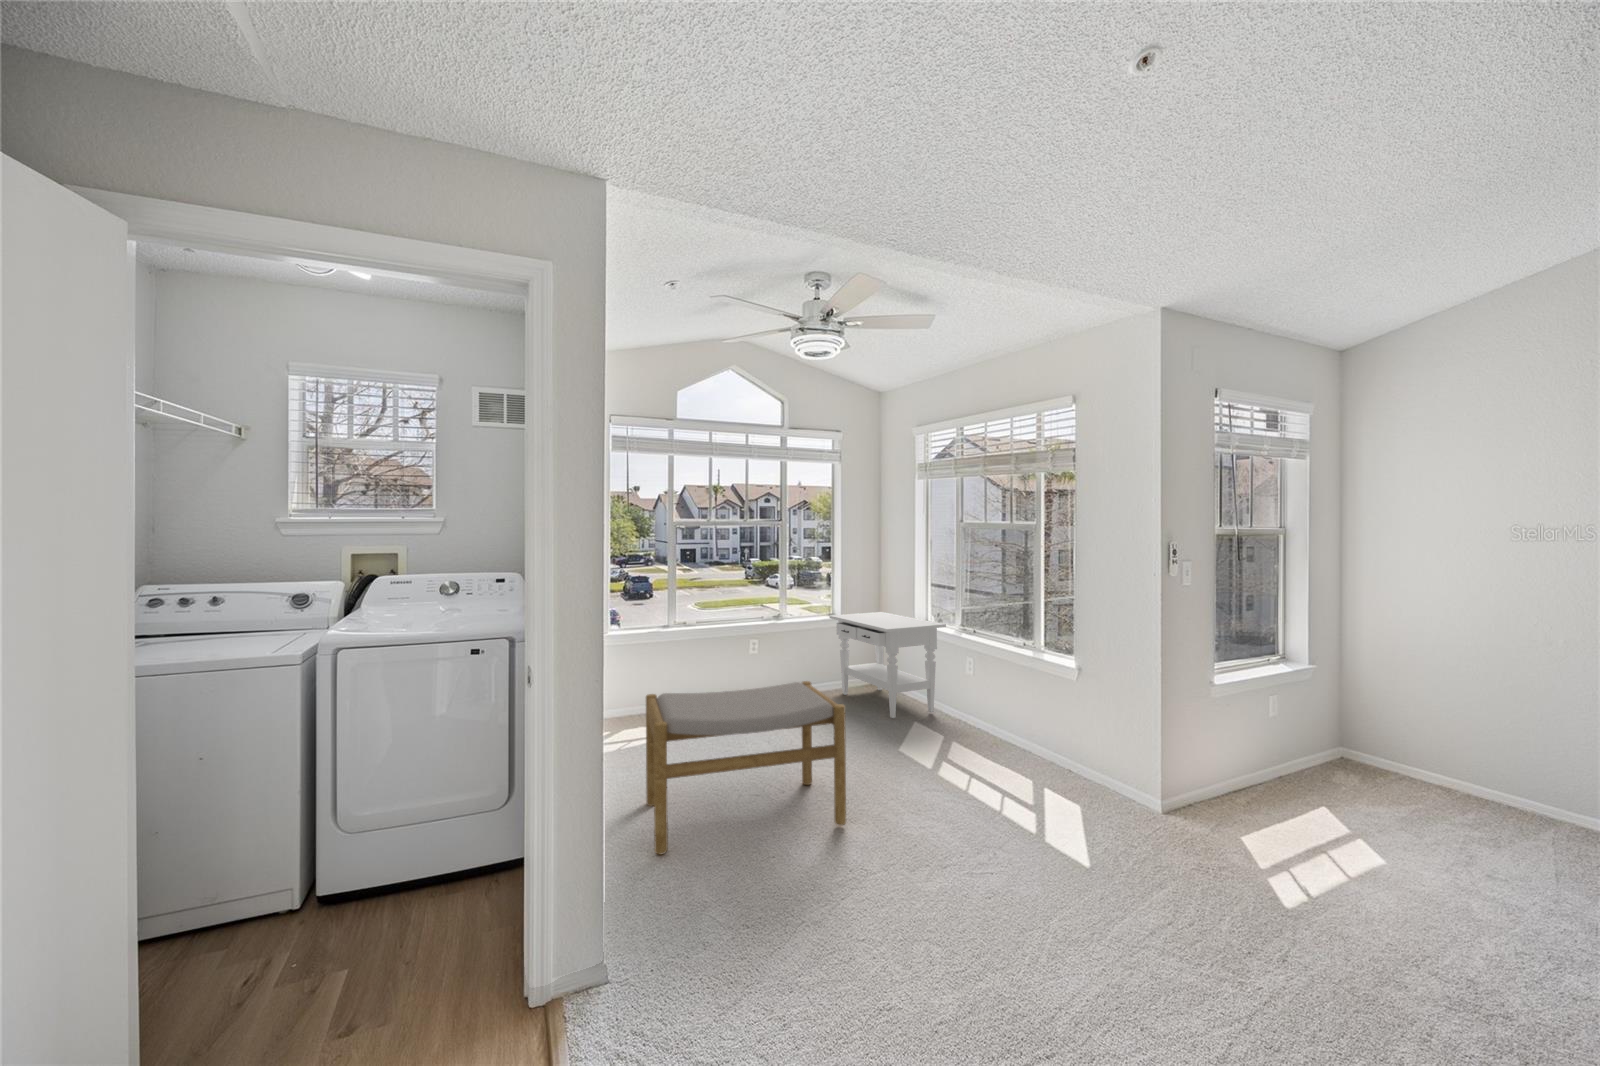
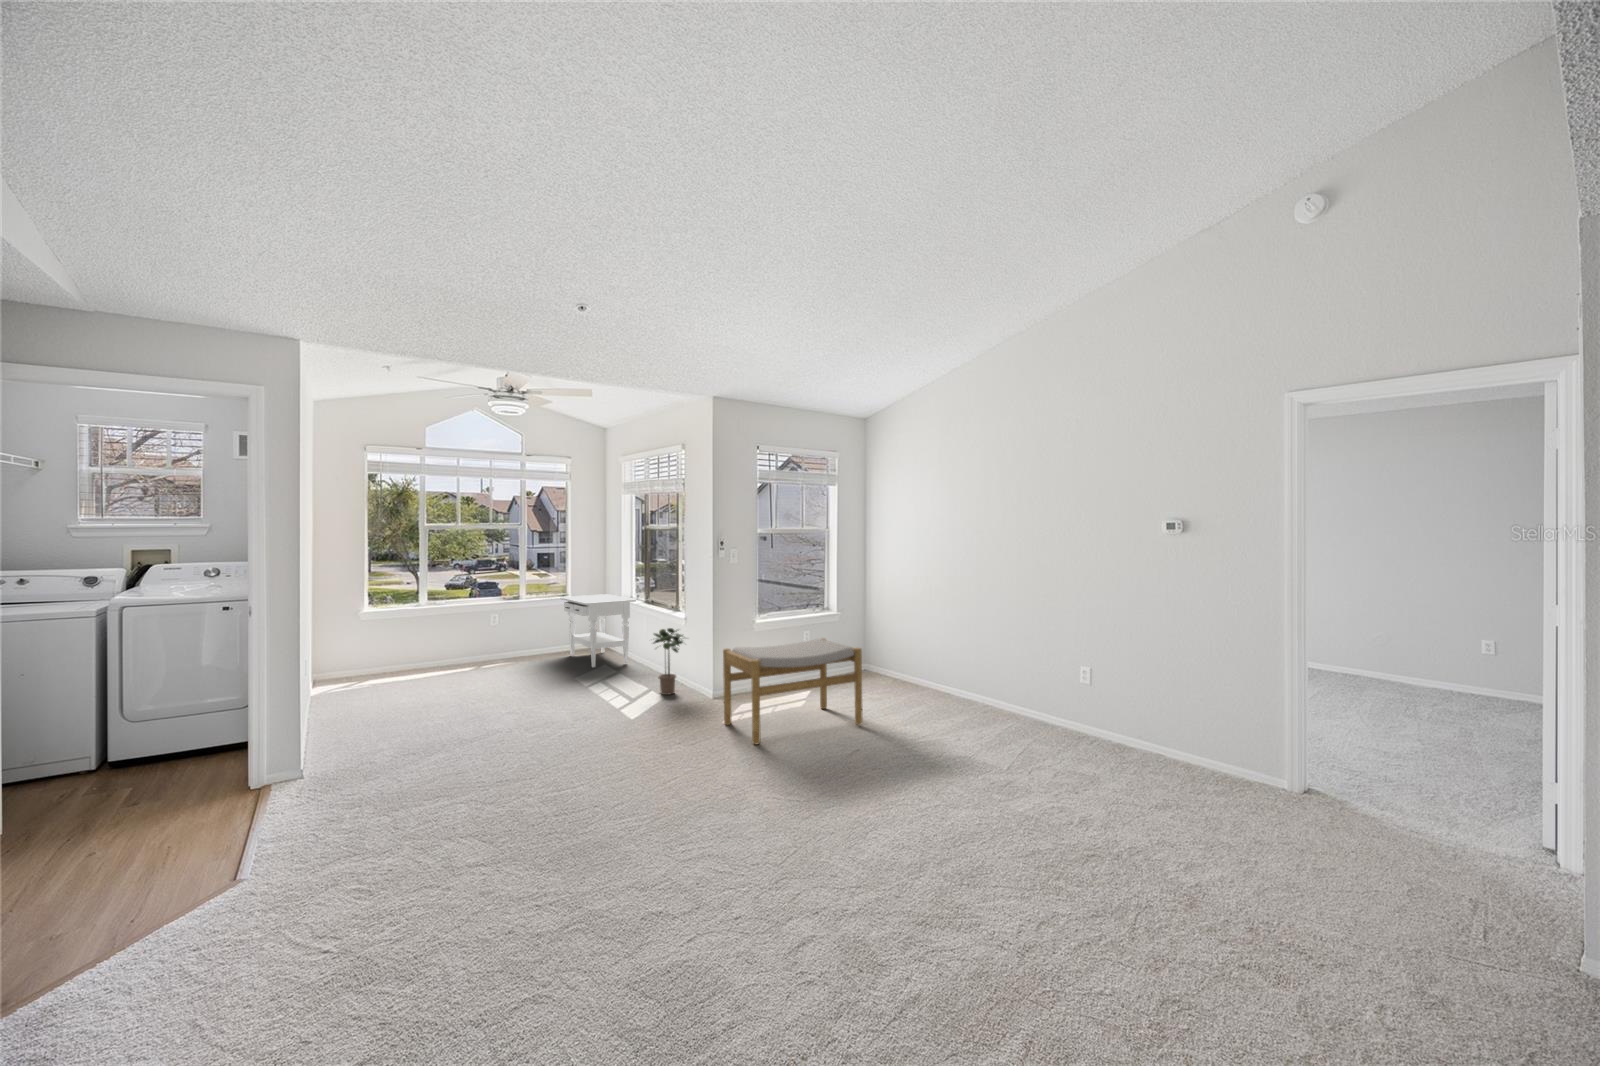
potted plant: none [1019,678,1085,785] -> present [654,628,683,695]
footstool: present [646,681,846,854] -> present [723,638,863,745]

